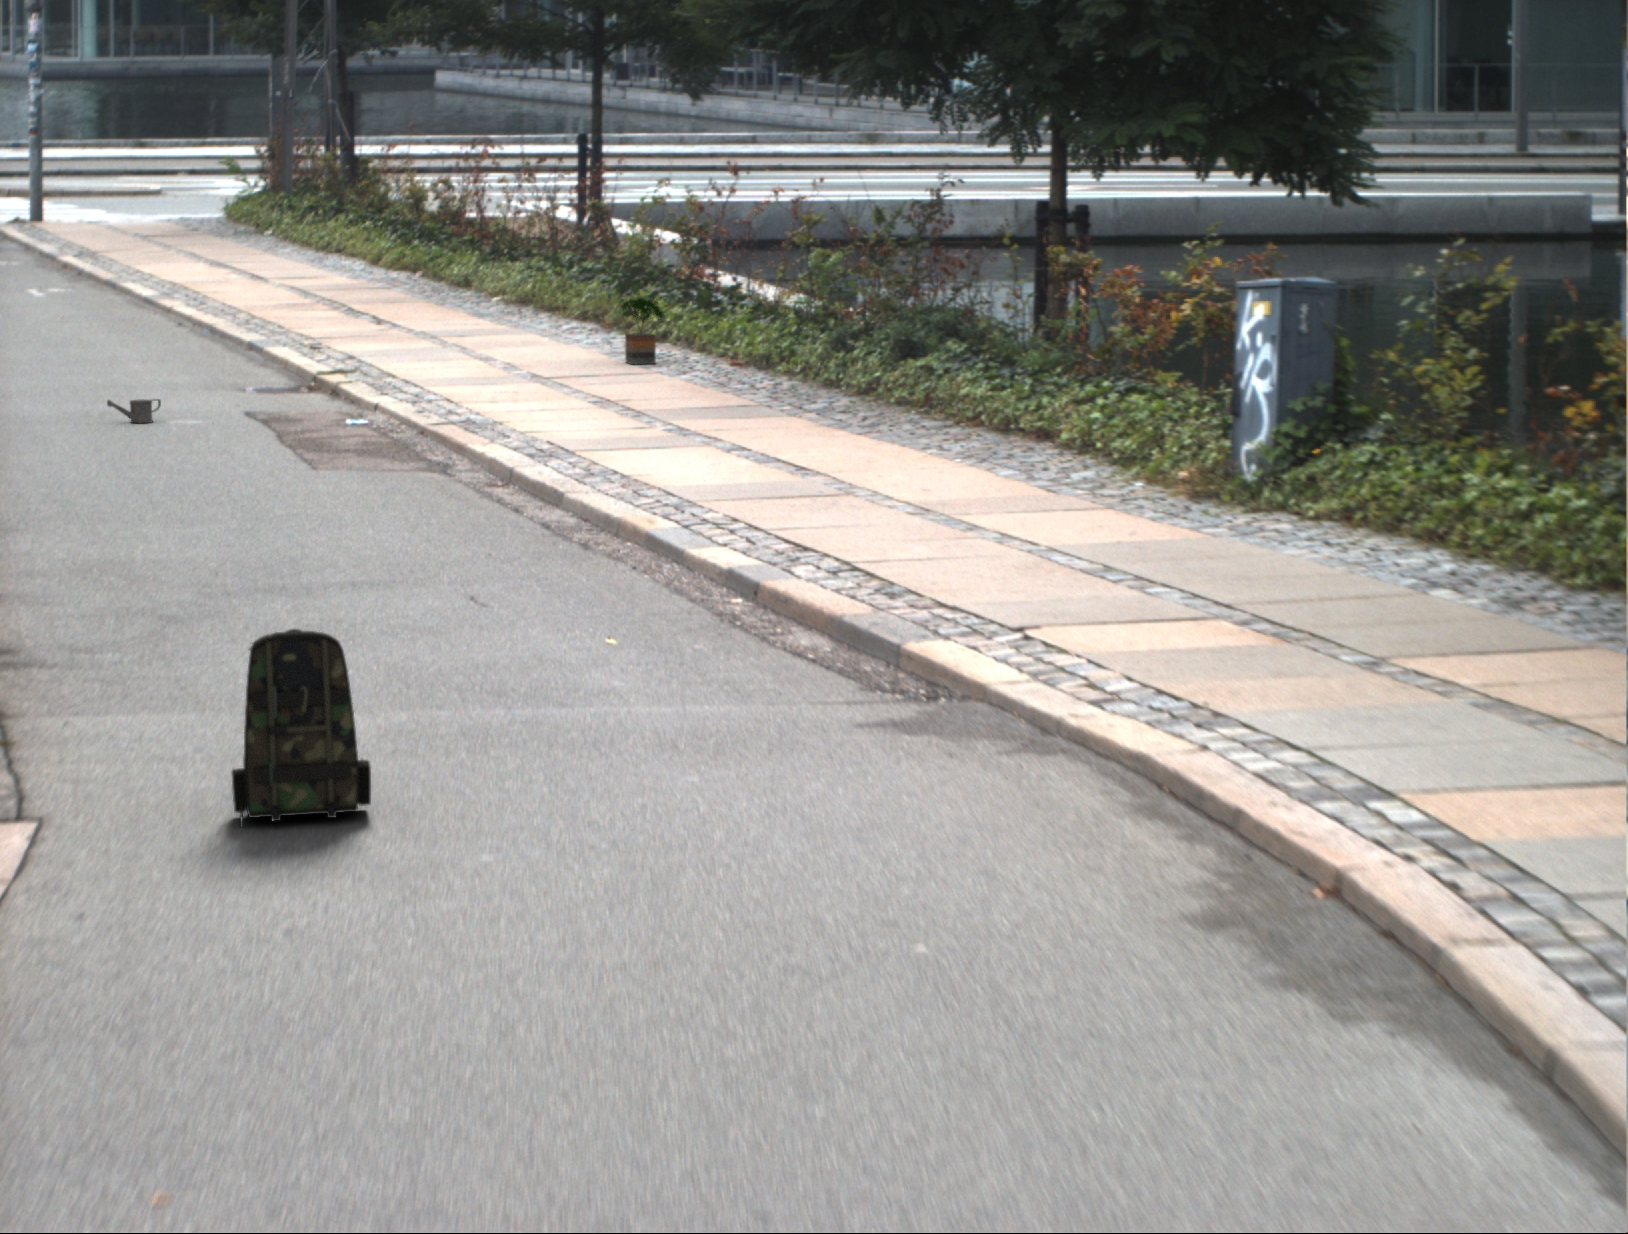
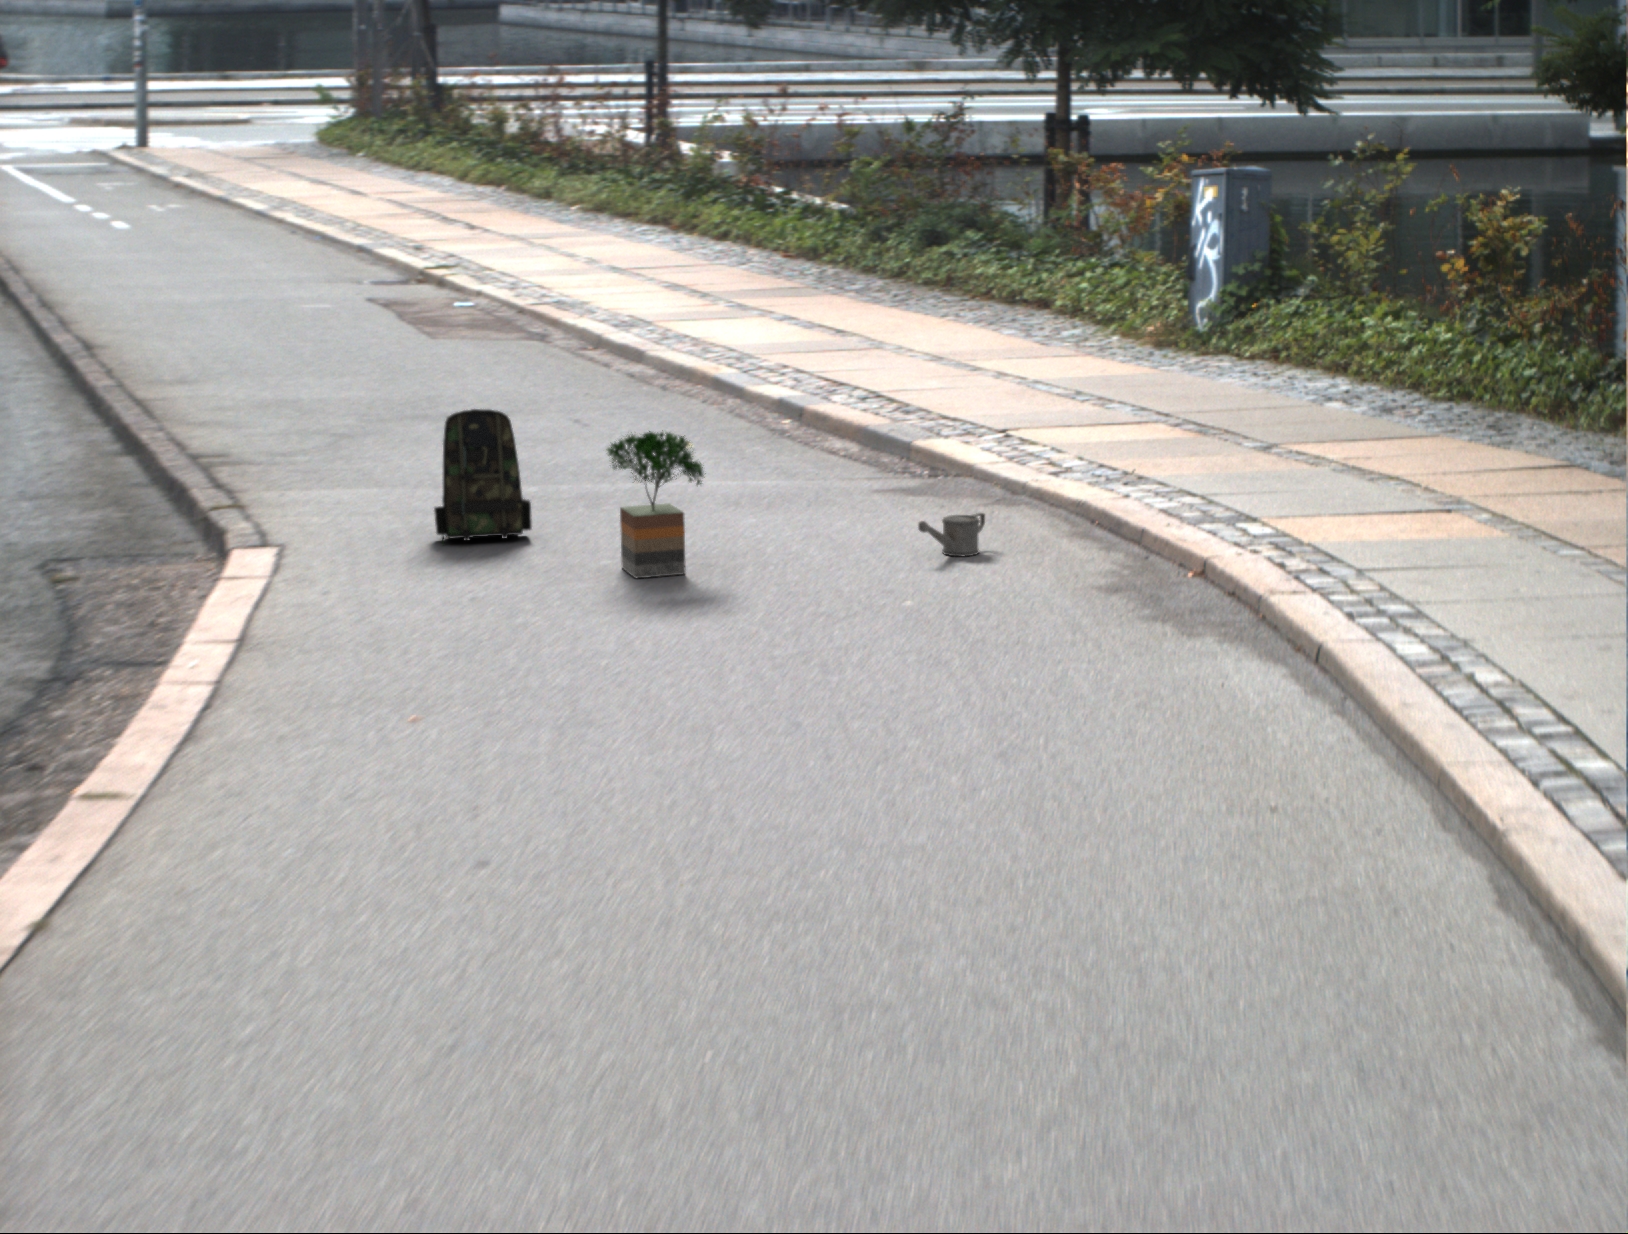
potted tree: present [621,297,665,365] -> present [606,431,706,578]
watering can: present [107,399,161,423] -> present [918,513,985,556]

